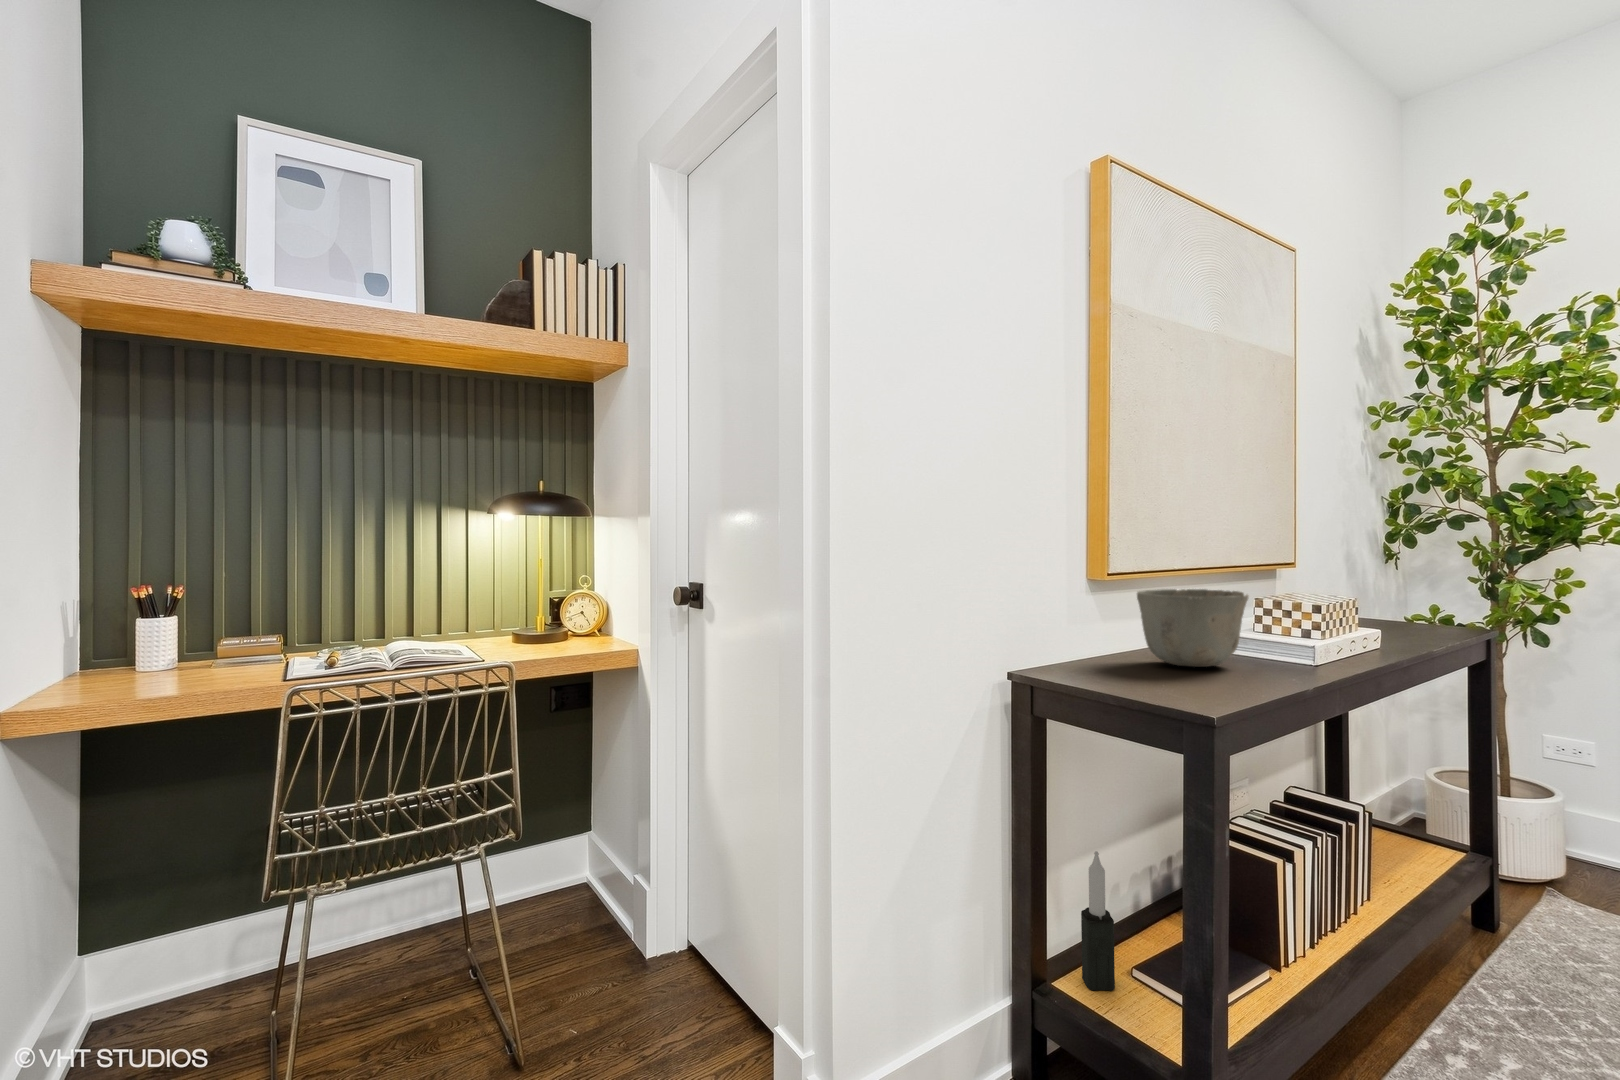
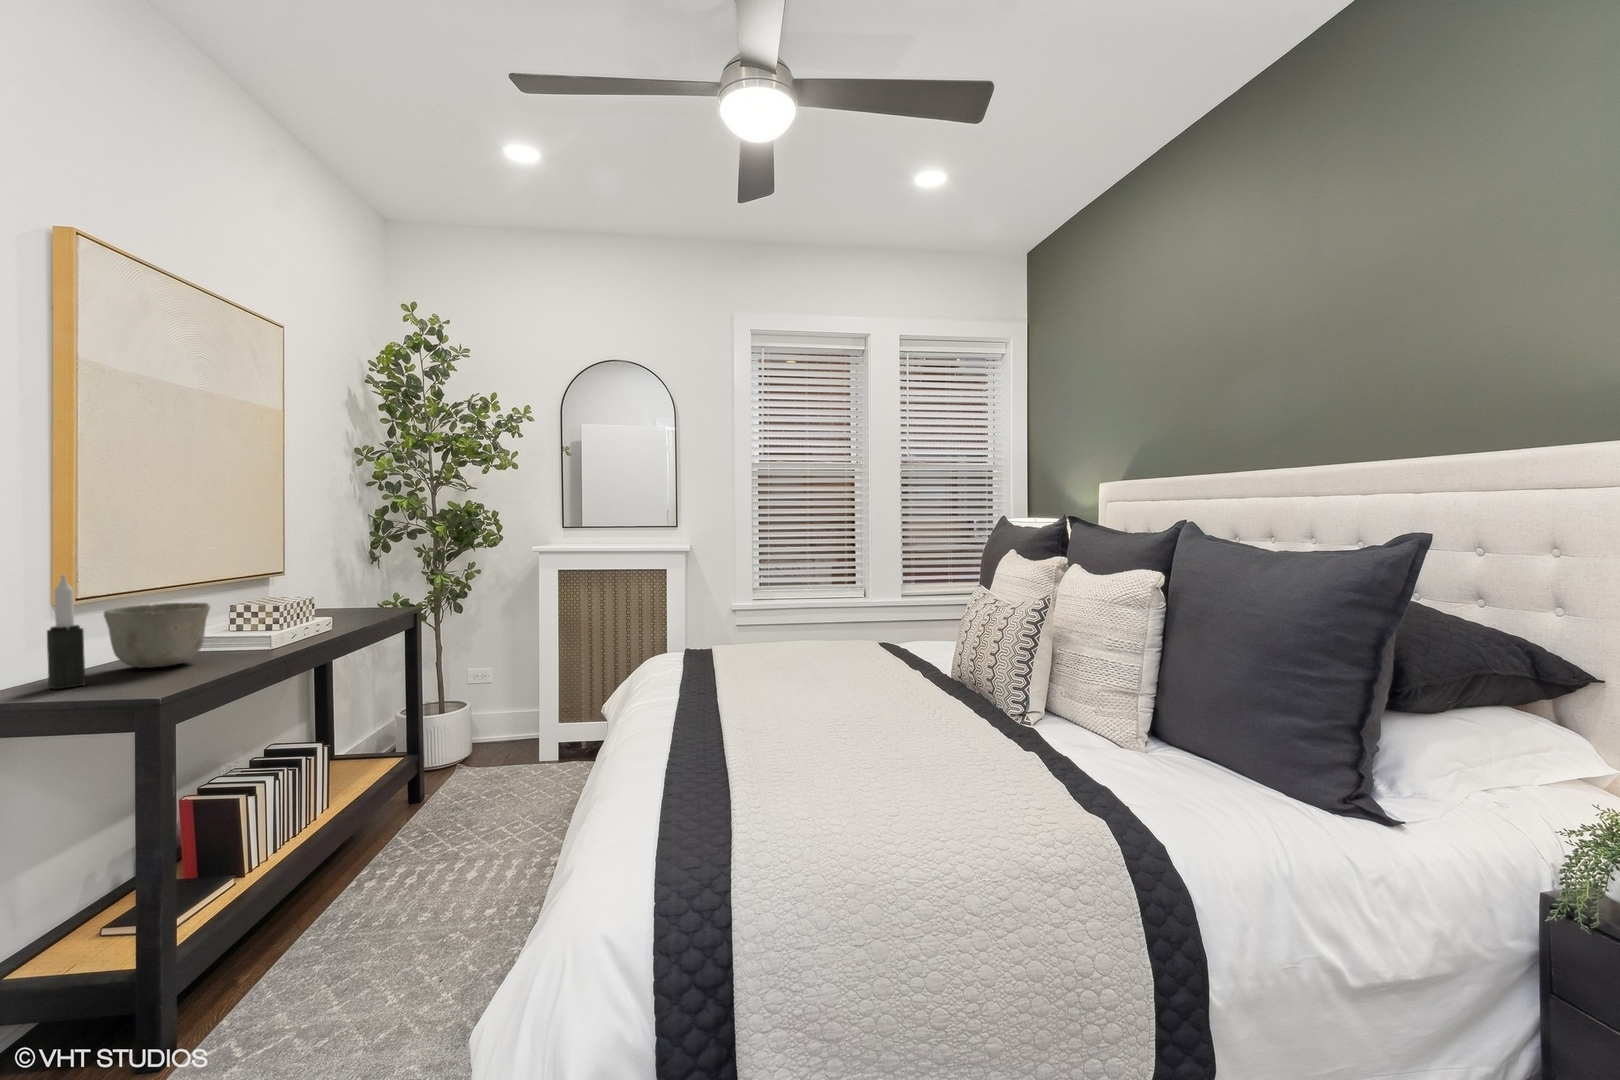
candle: present [1081,851,1115,991] -> present [47,574,85,689]

